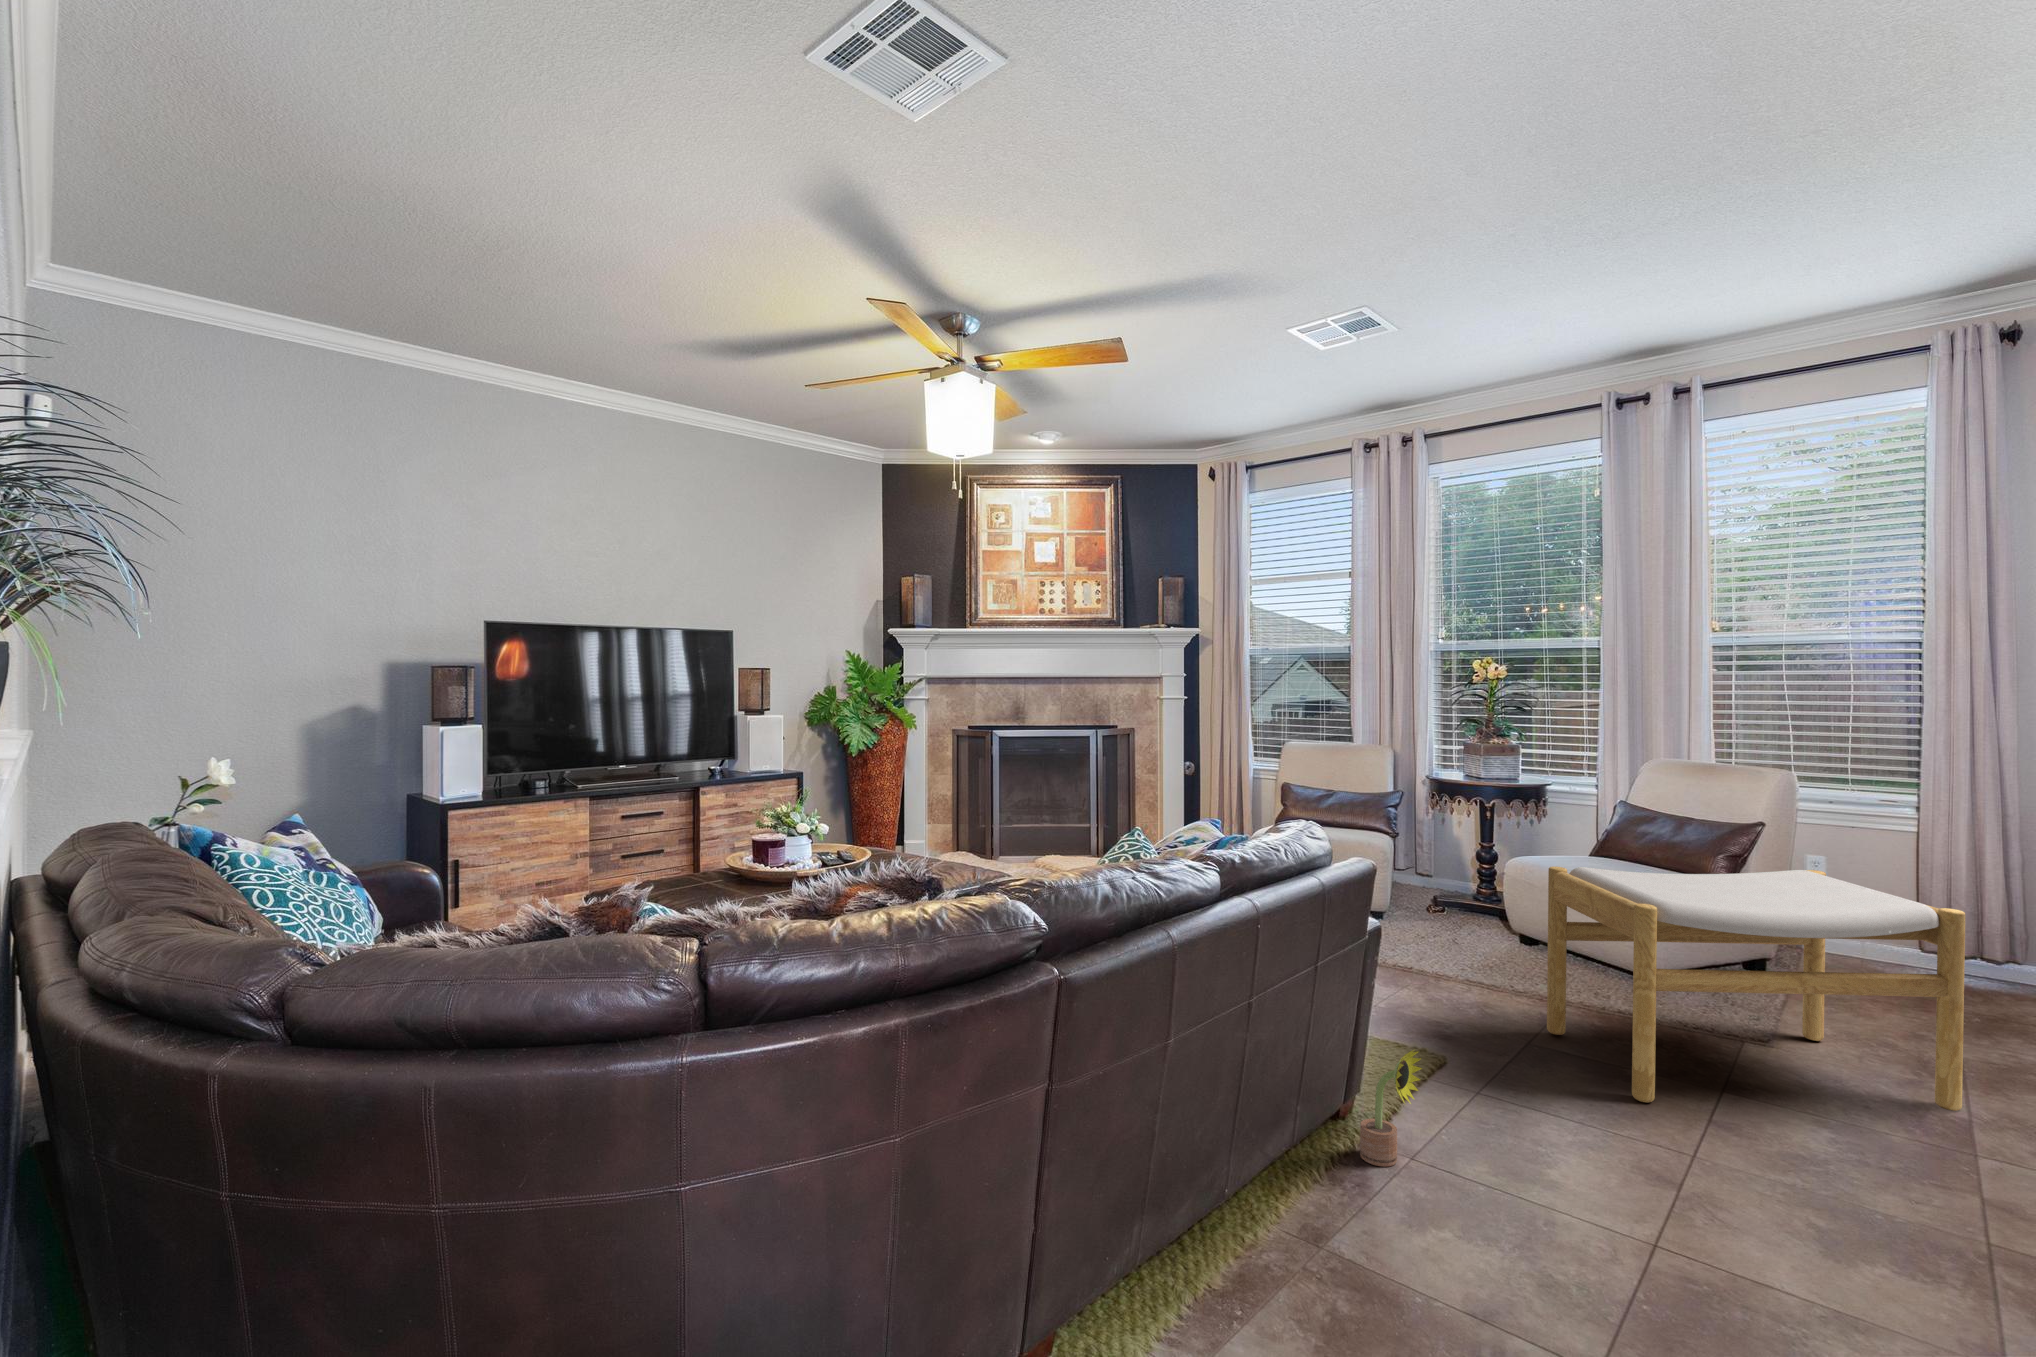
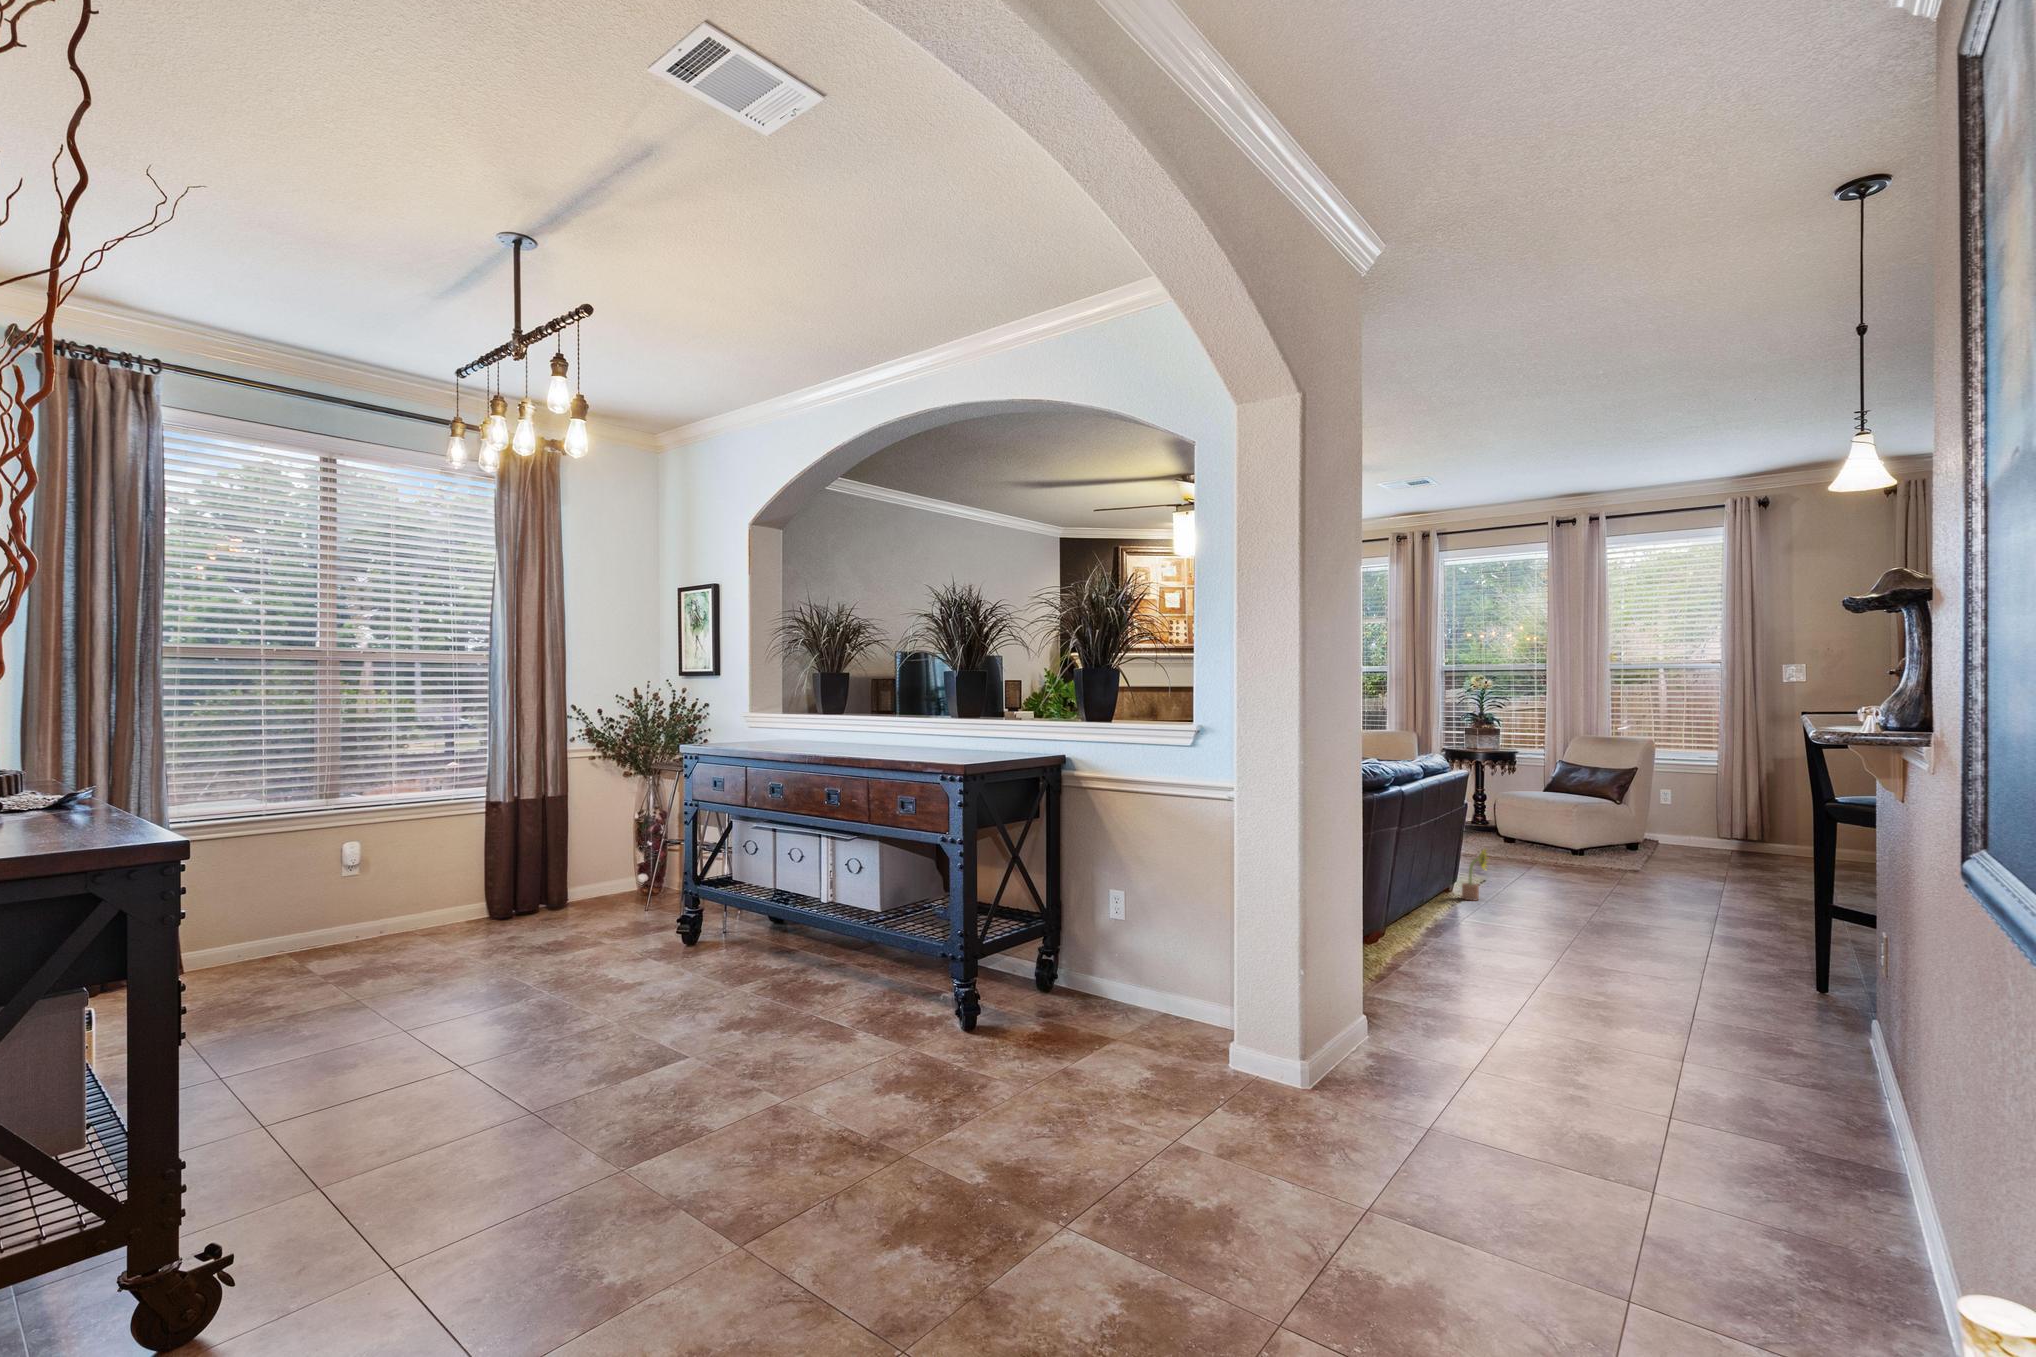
footstool: present [1547,867,1965,1111] -> none [1531,783,1725,887]

